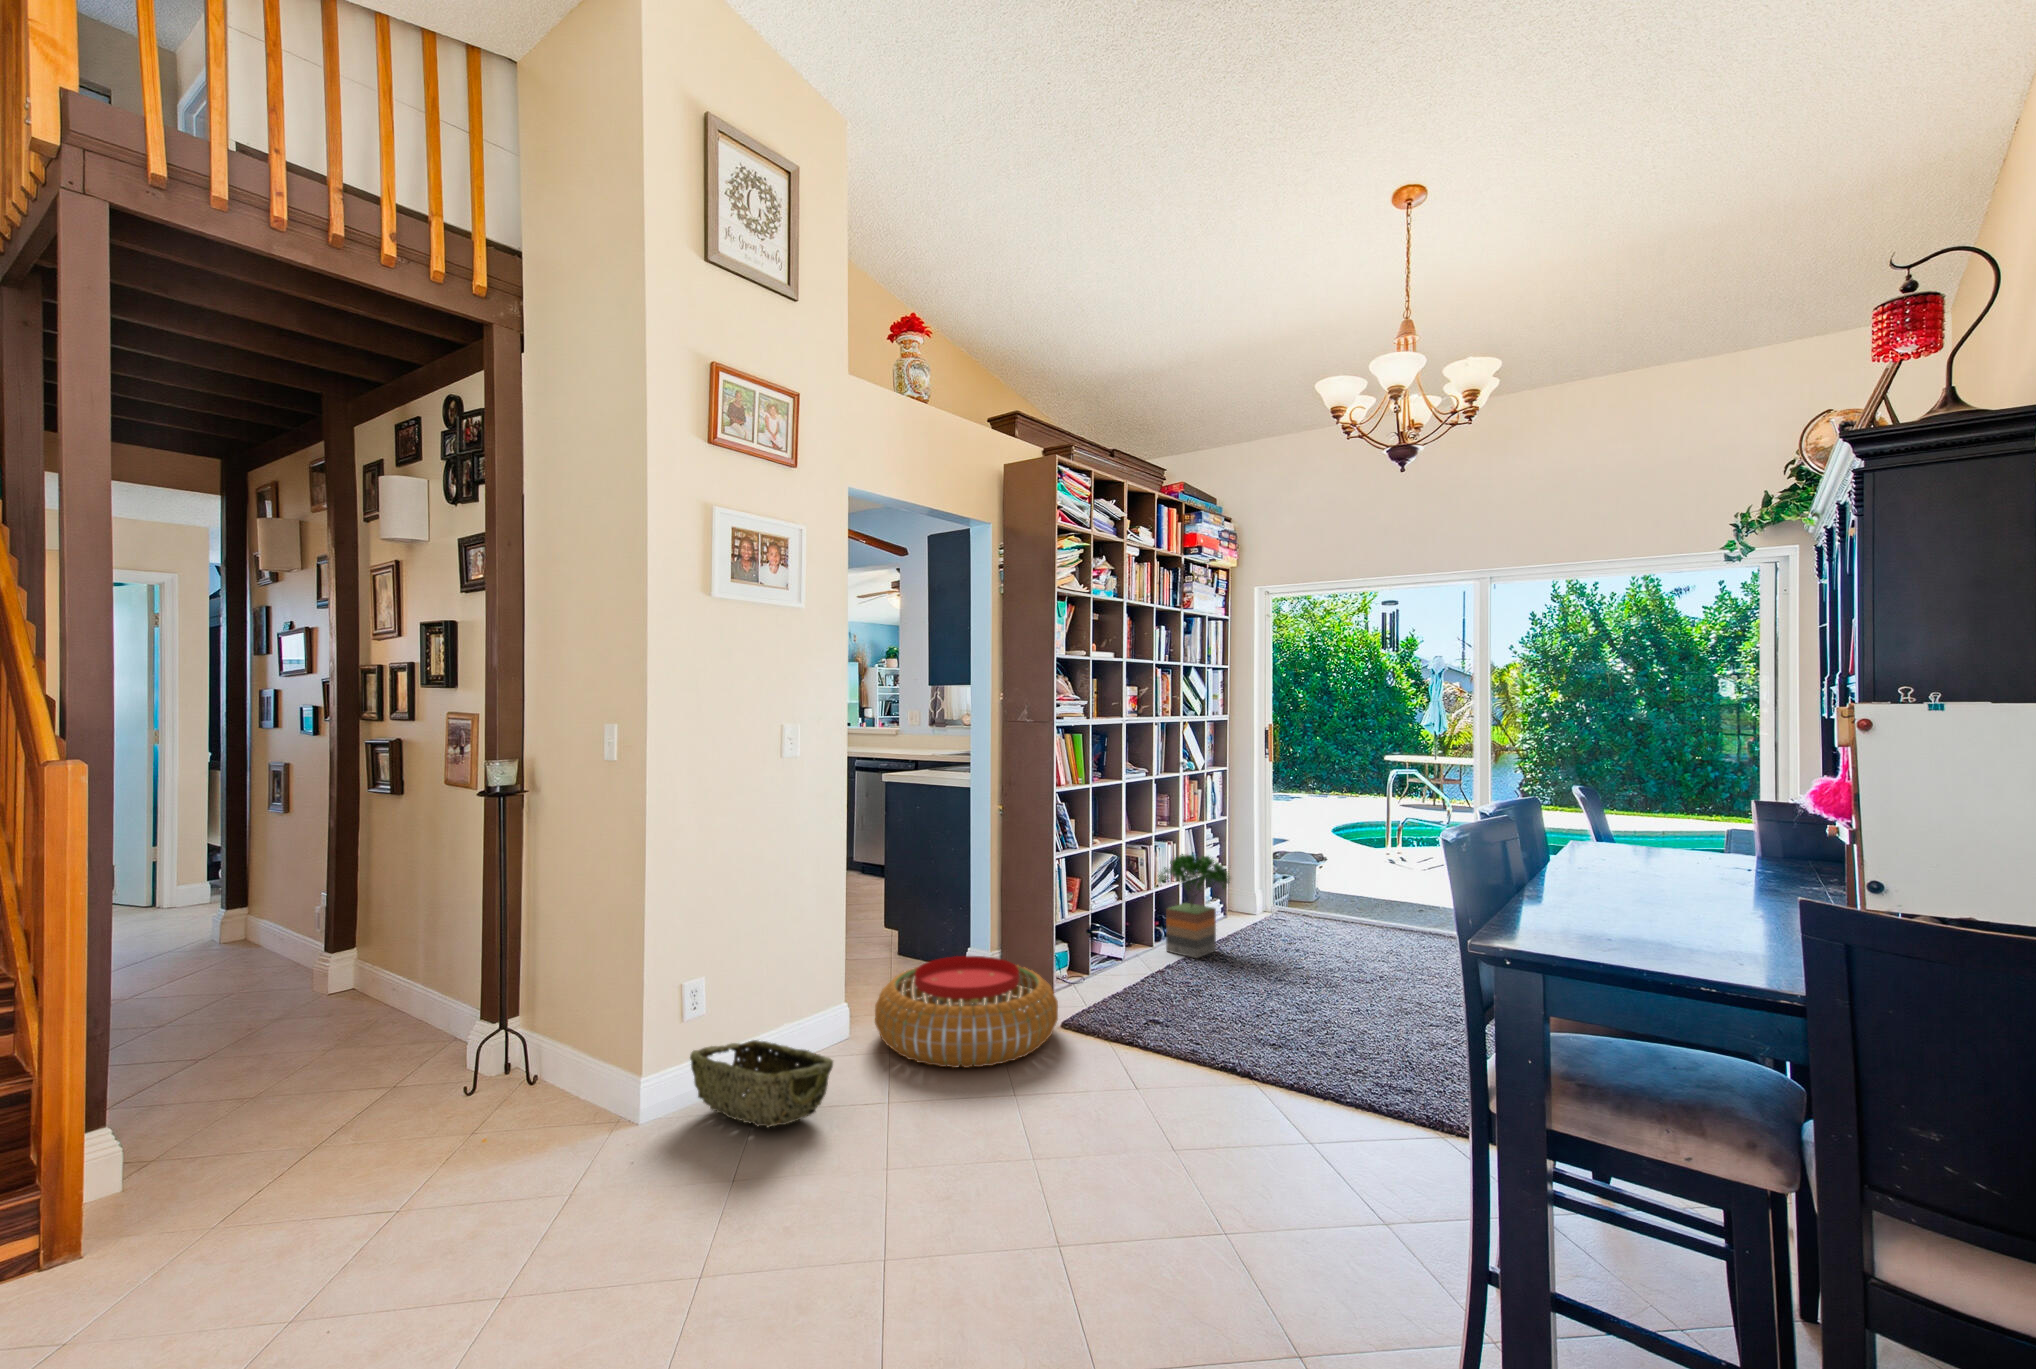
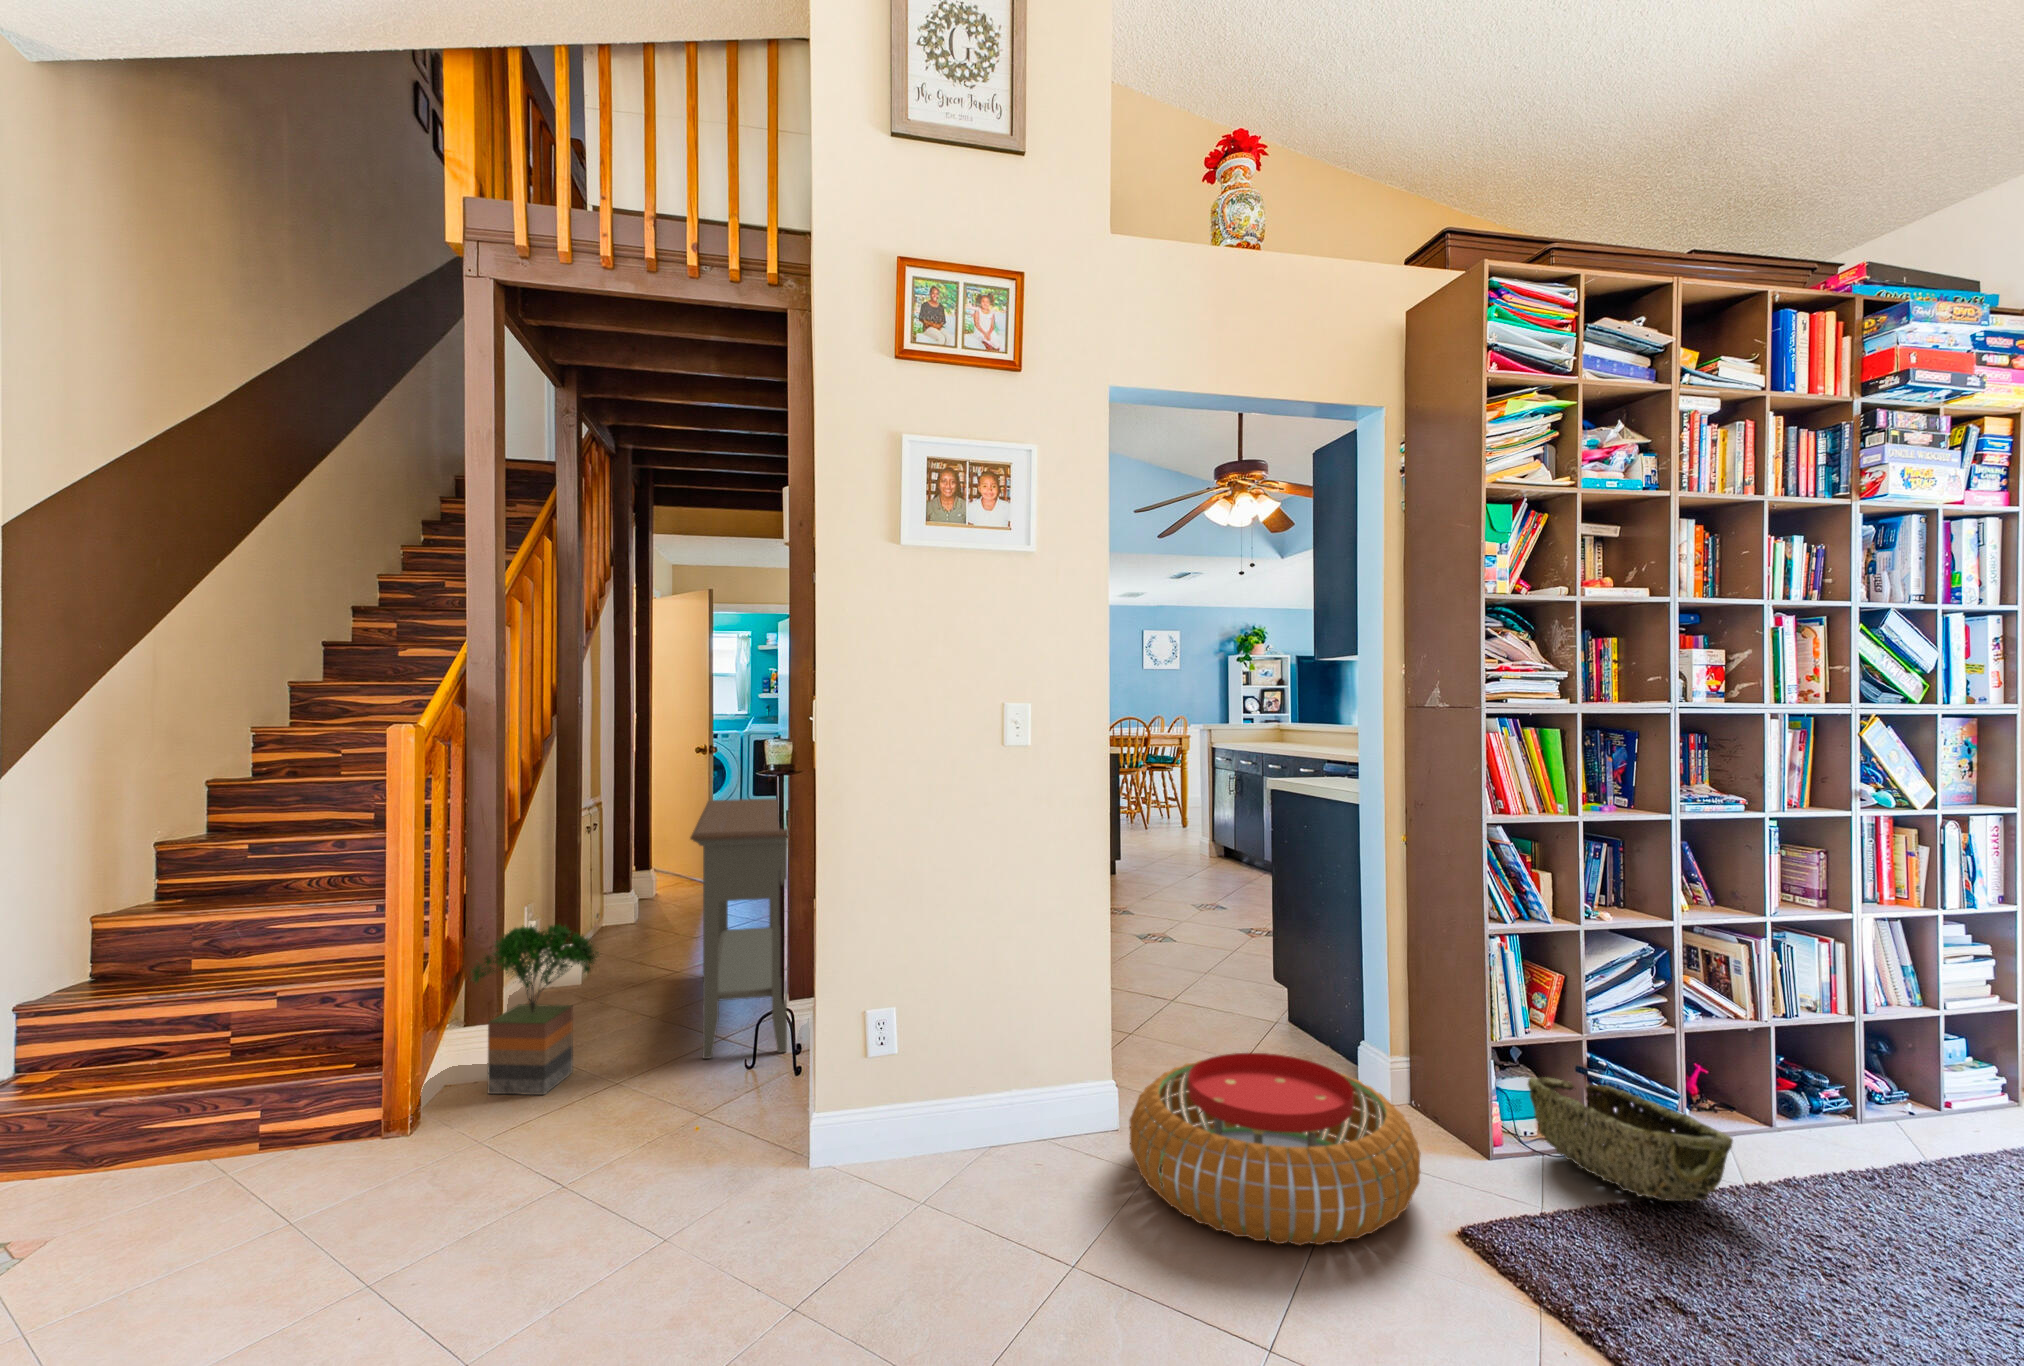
console table: none [281,825,502,1092] -> present [690,799,788,1059]
potted tree: present [1158,854,1230,958] -> present [471,925,599,1095]
woven basket: present [690,1040,833,1127] -> present [1528,1077,1733,1201]

